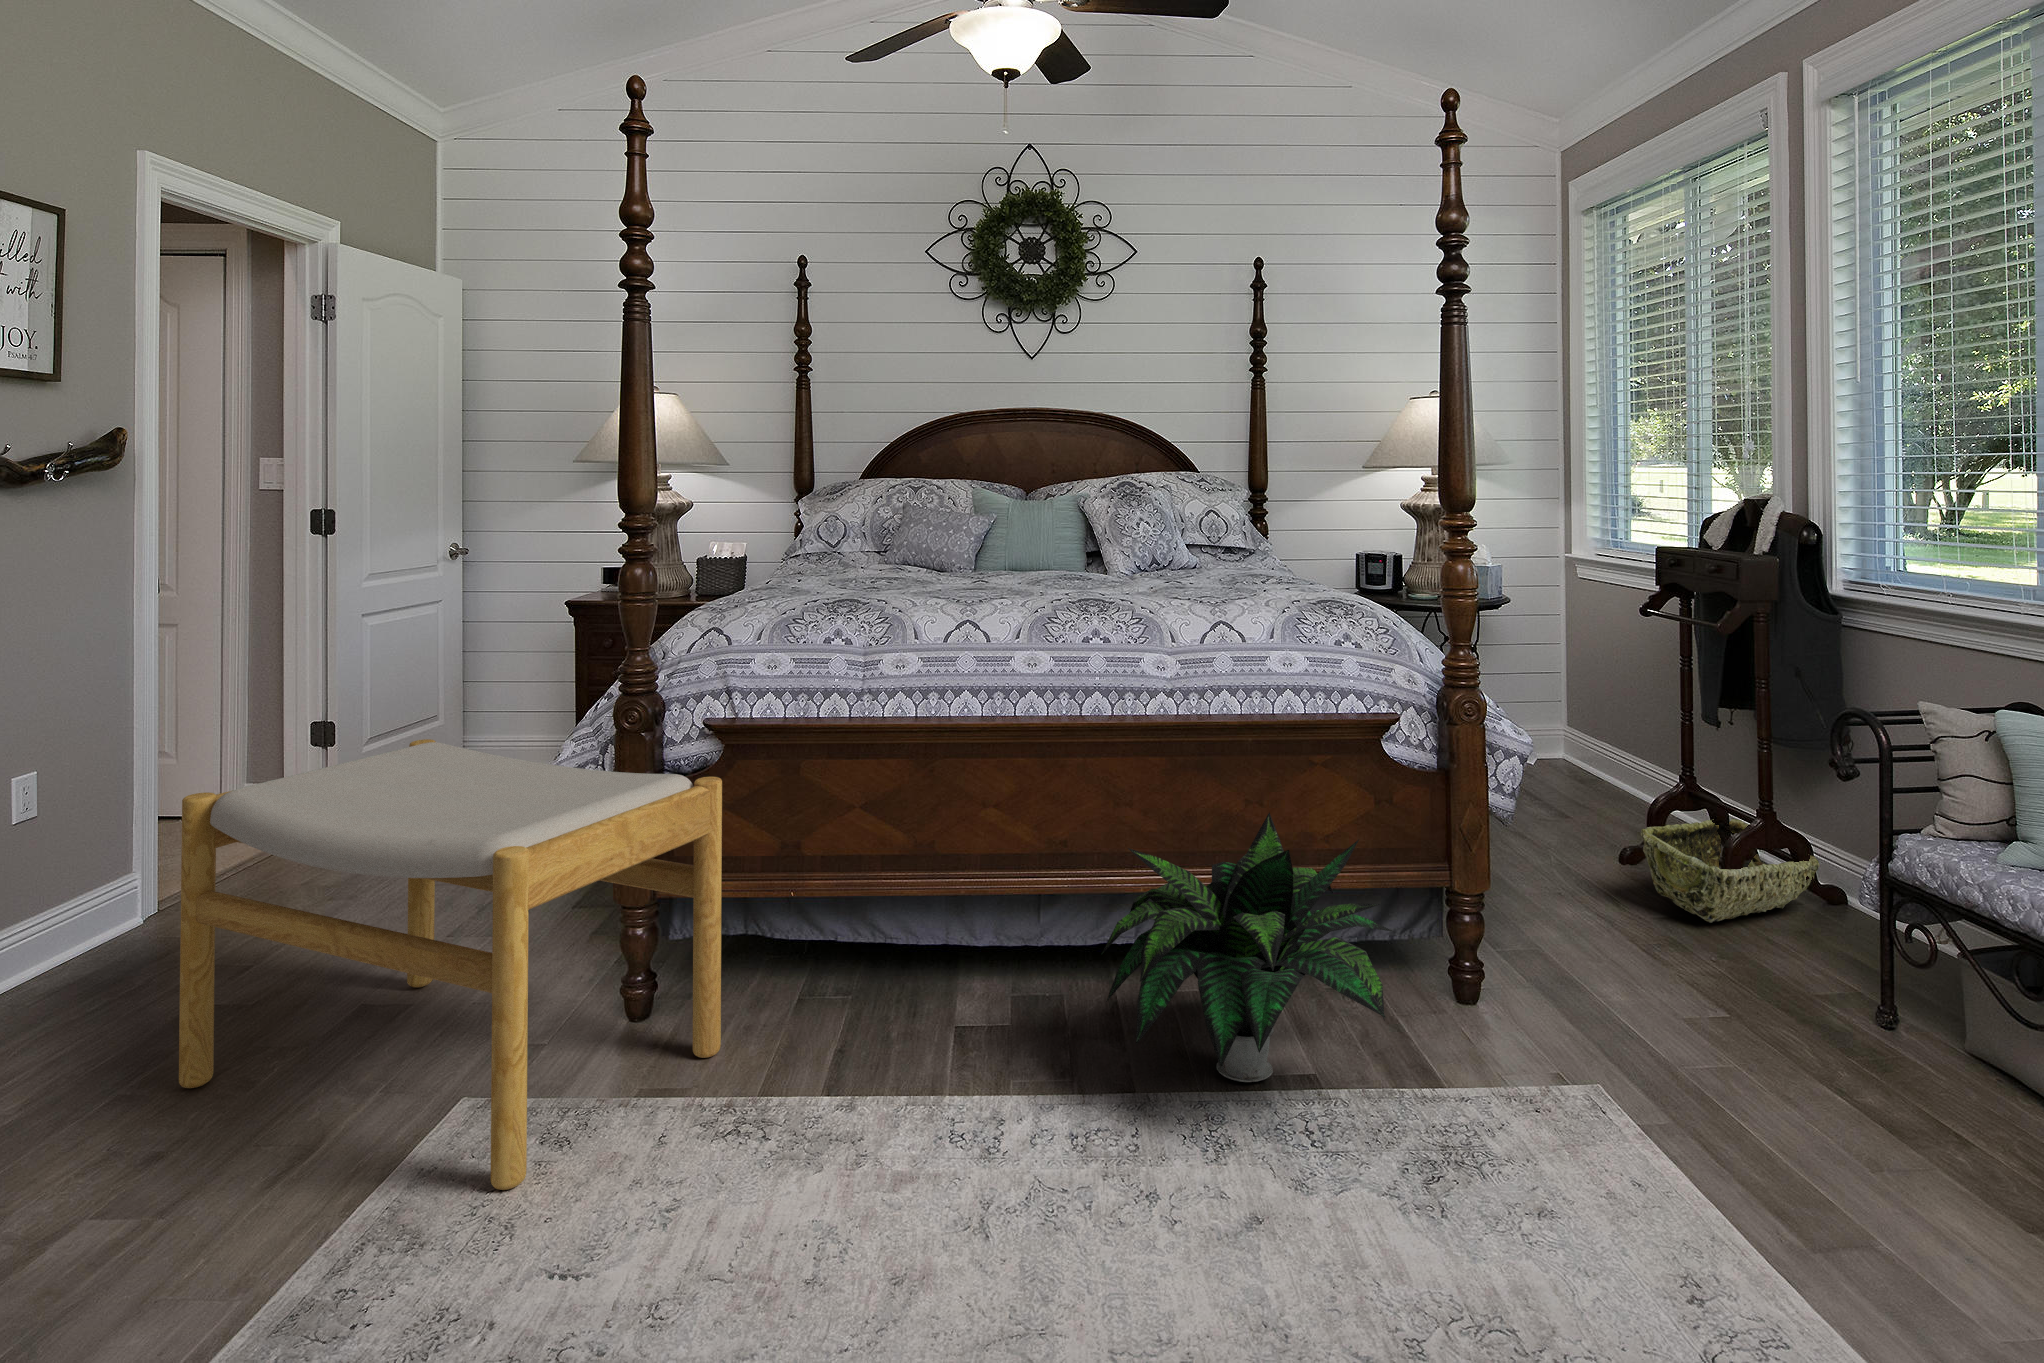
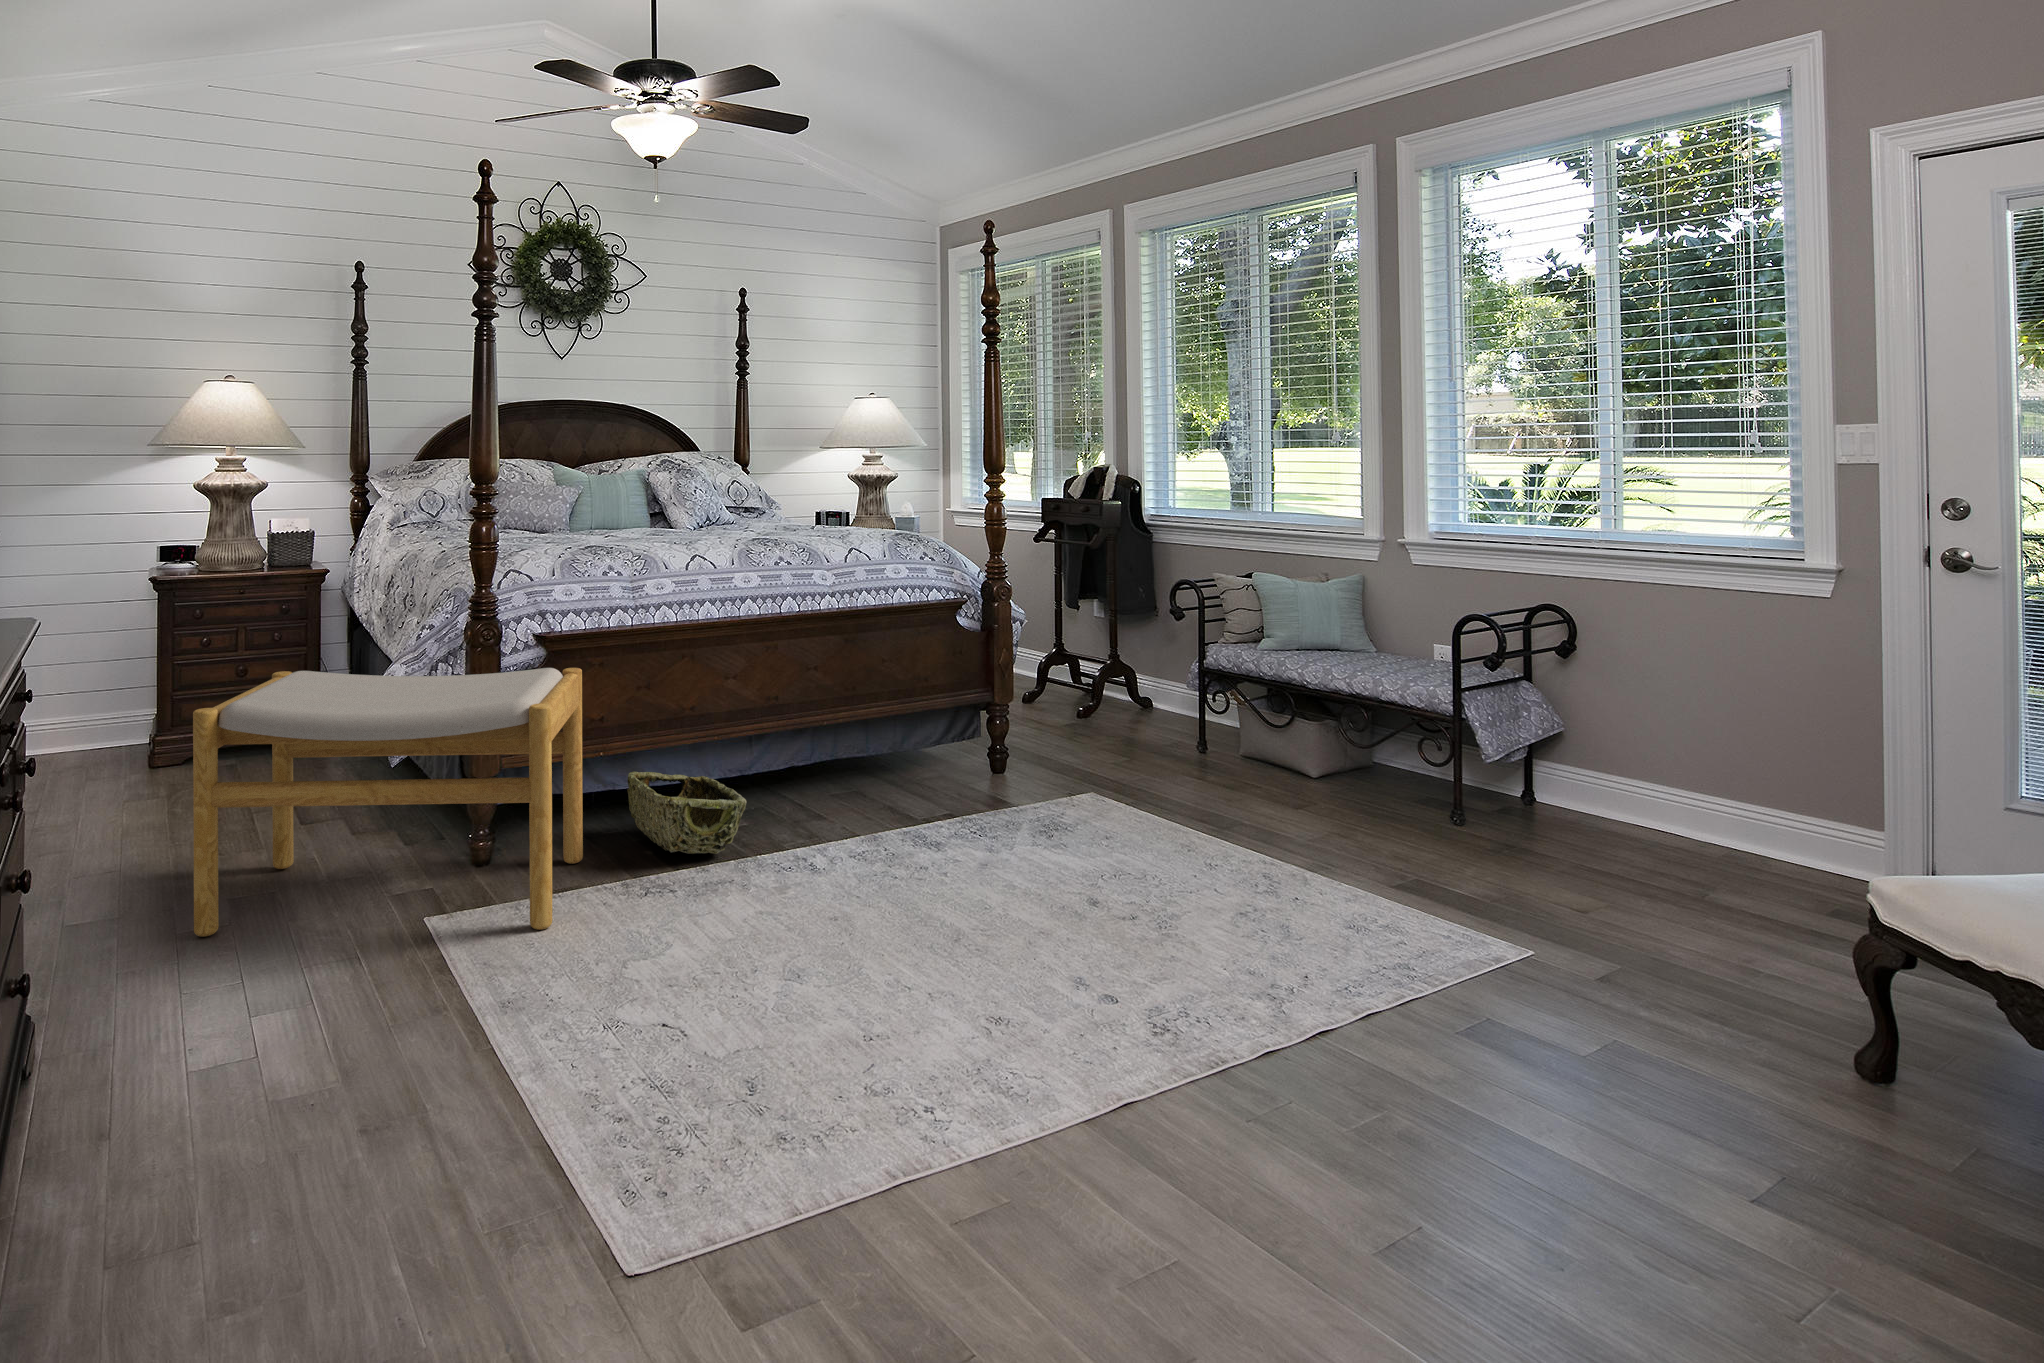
potted plant: present [1102,813,1394,1082] -> none [824,659,1019,821]
woven basket: present [1641,819,1820,922] -> present [627,772,747,854]

